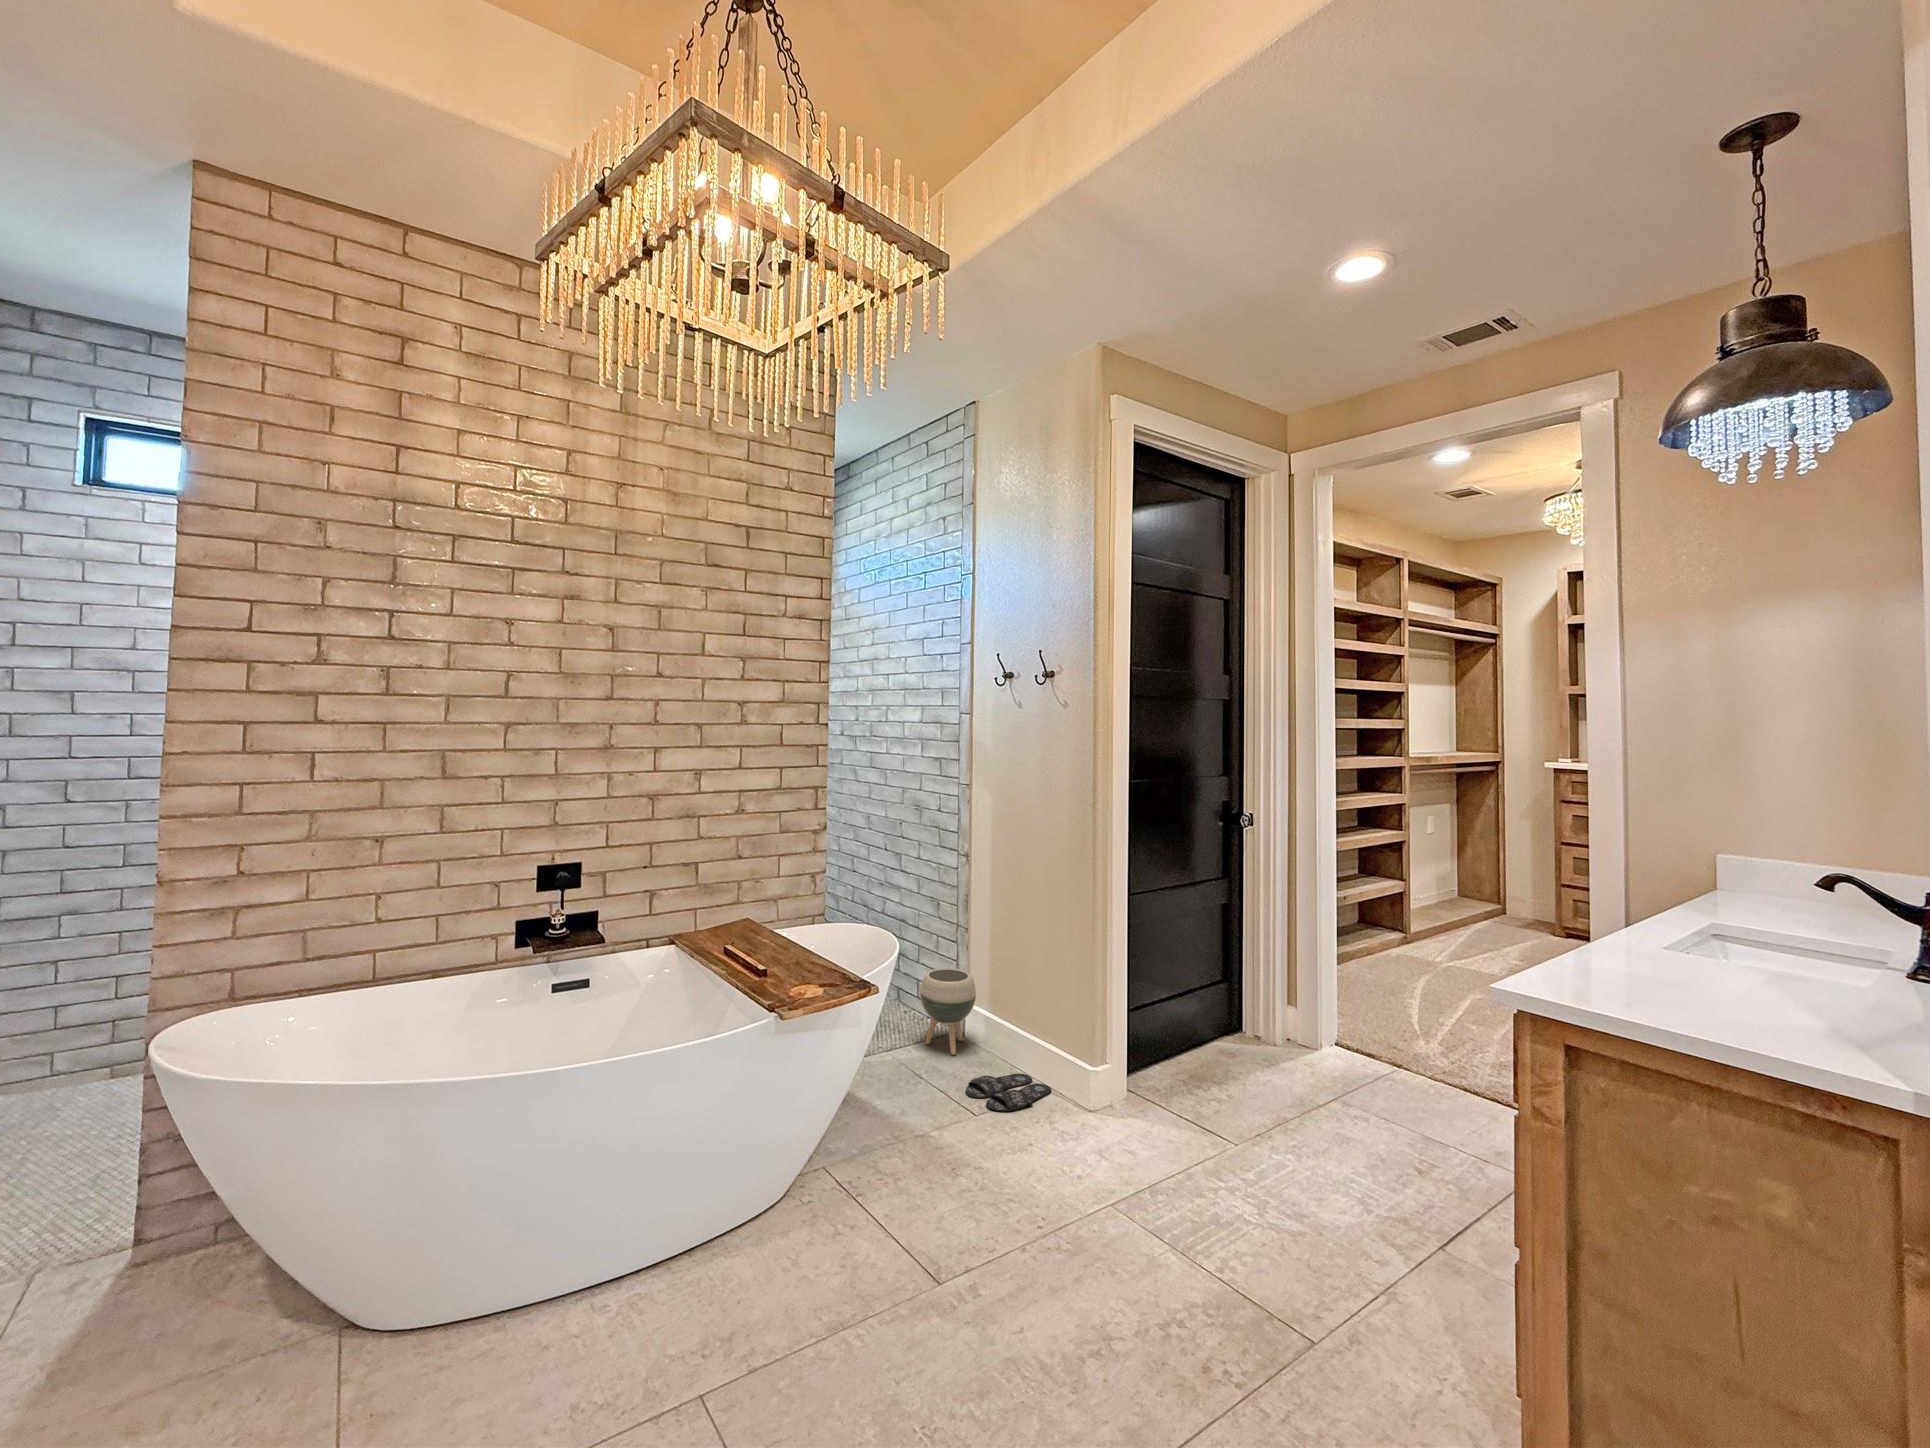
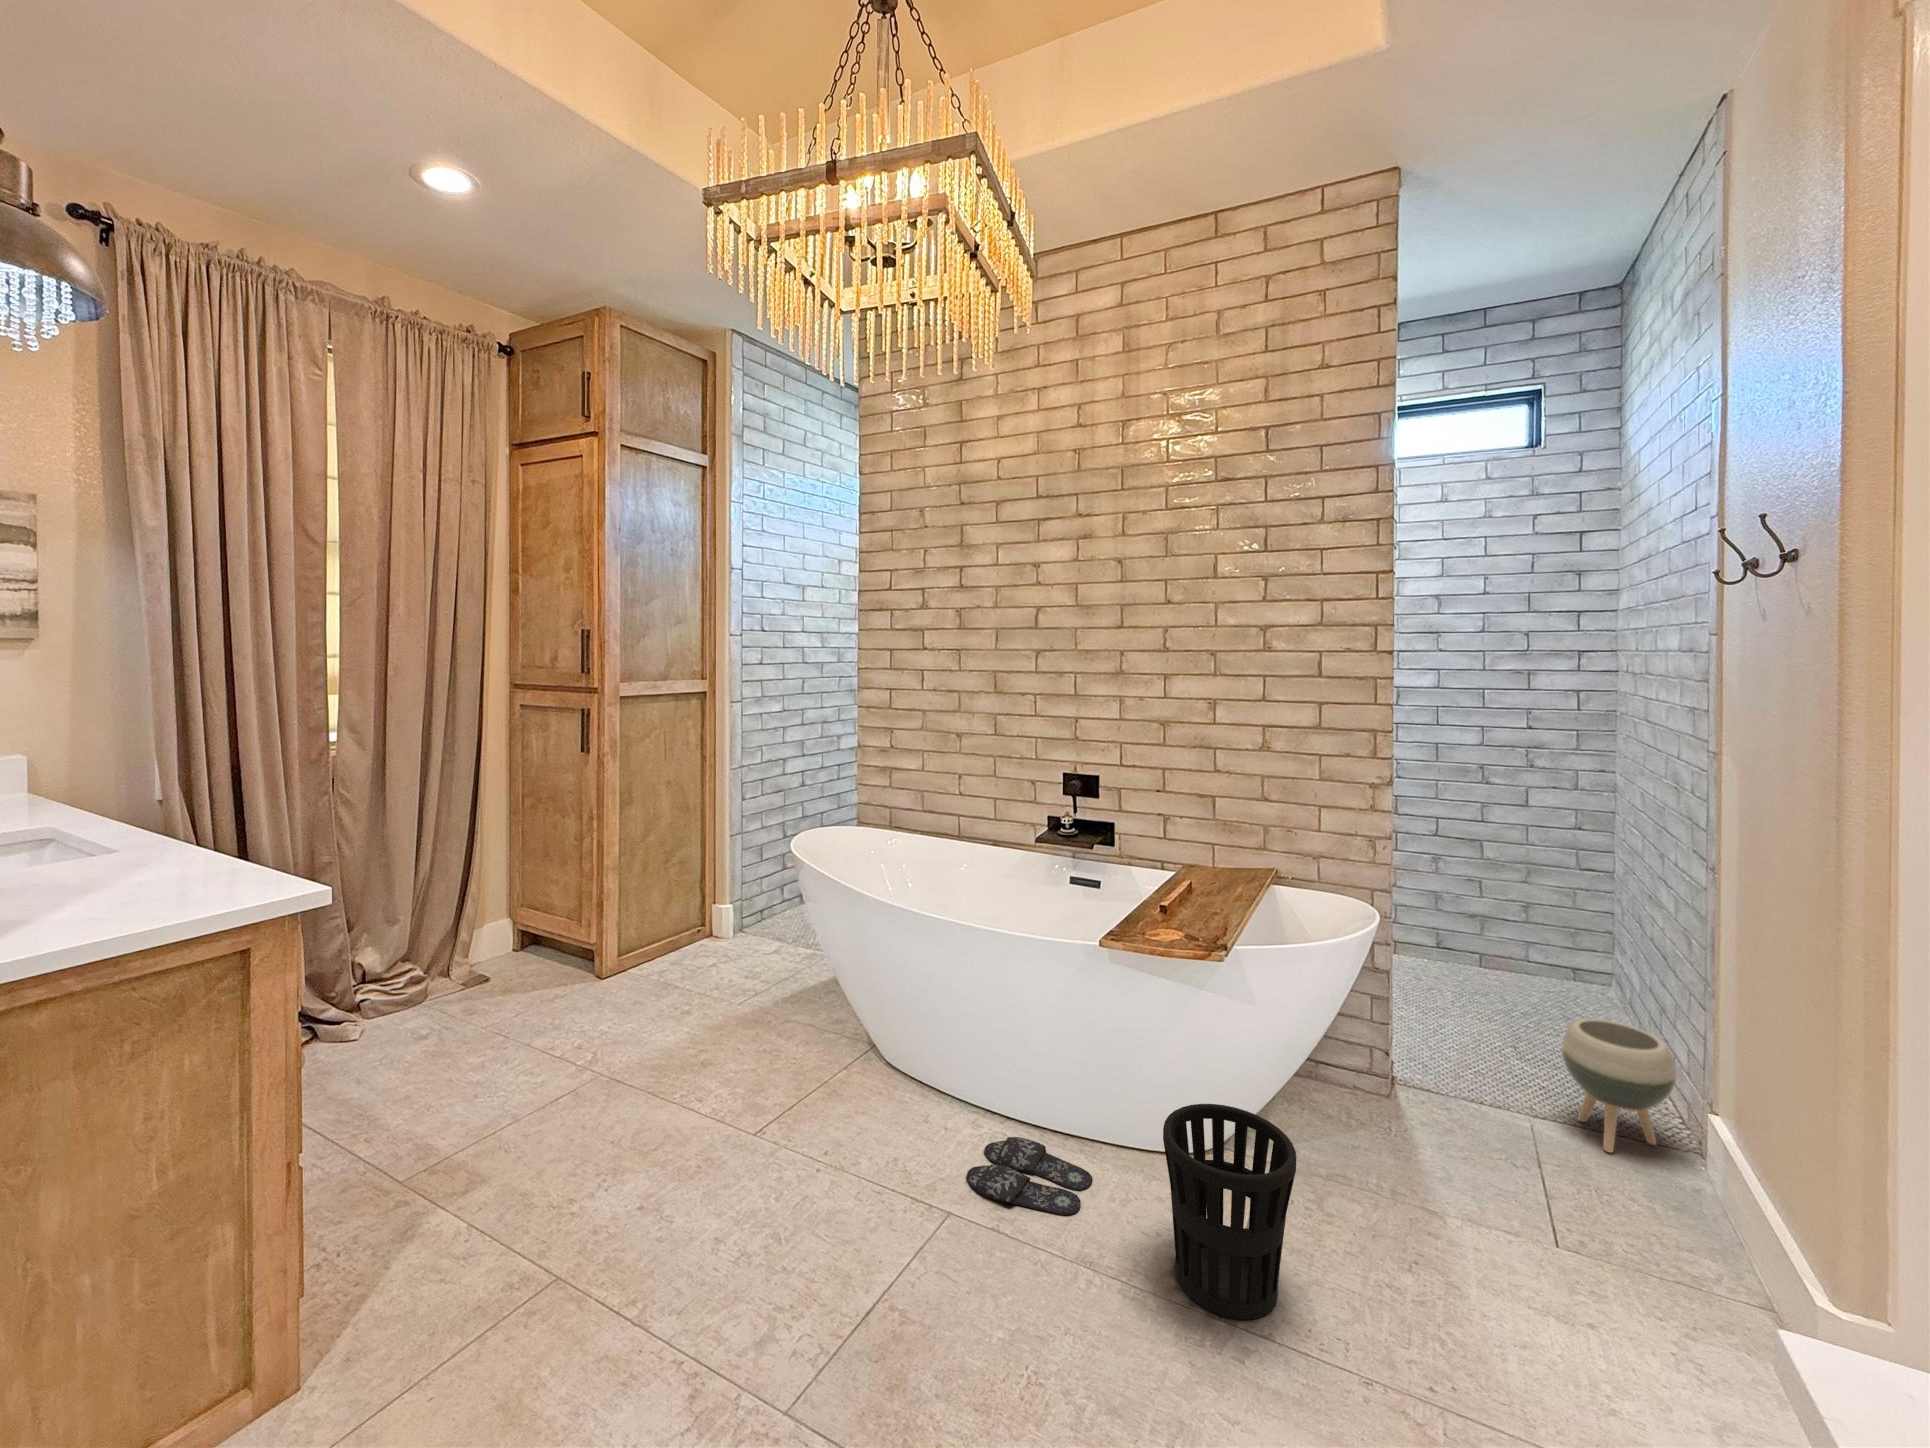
slippers: present [966,1074,1051,1111] -> present [967,1137,1093,1215]
wastebasket: none [867,1111,970,1291] -> present [1163,1104,1296,1320]

